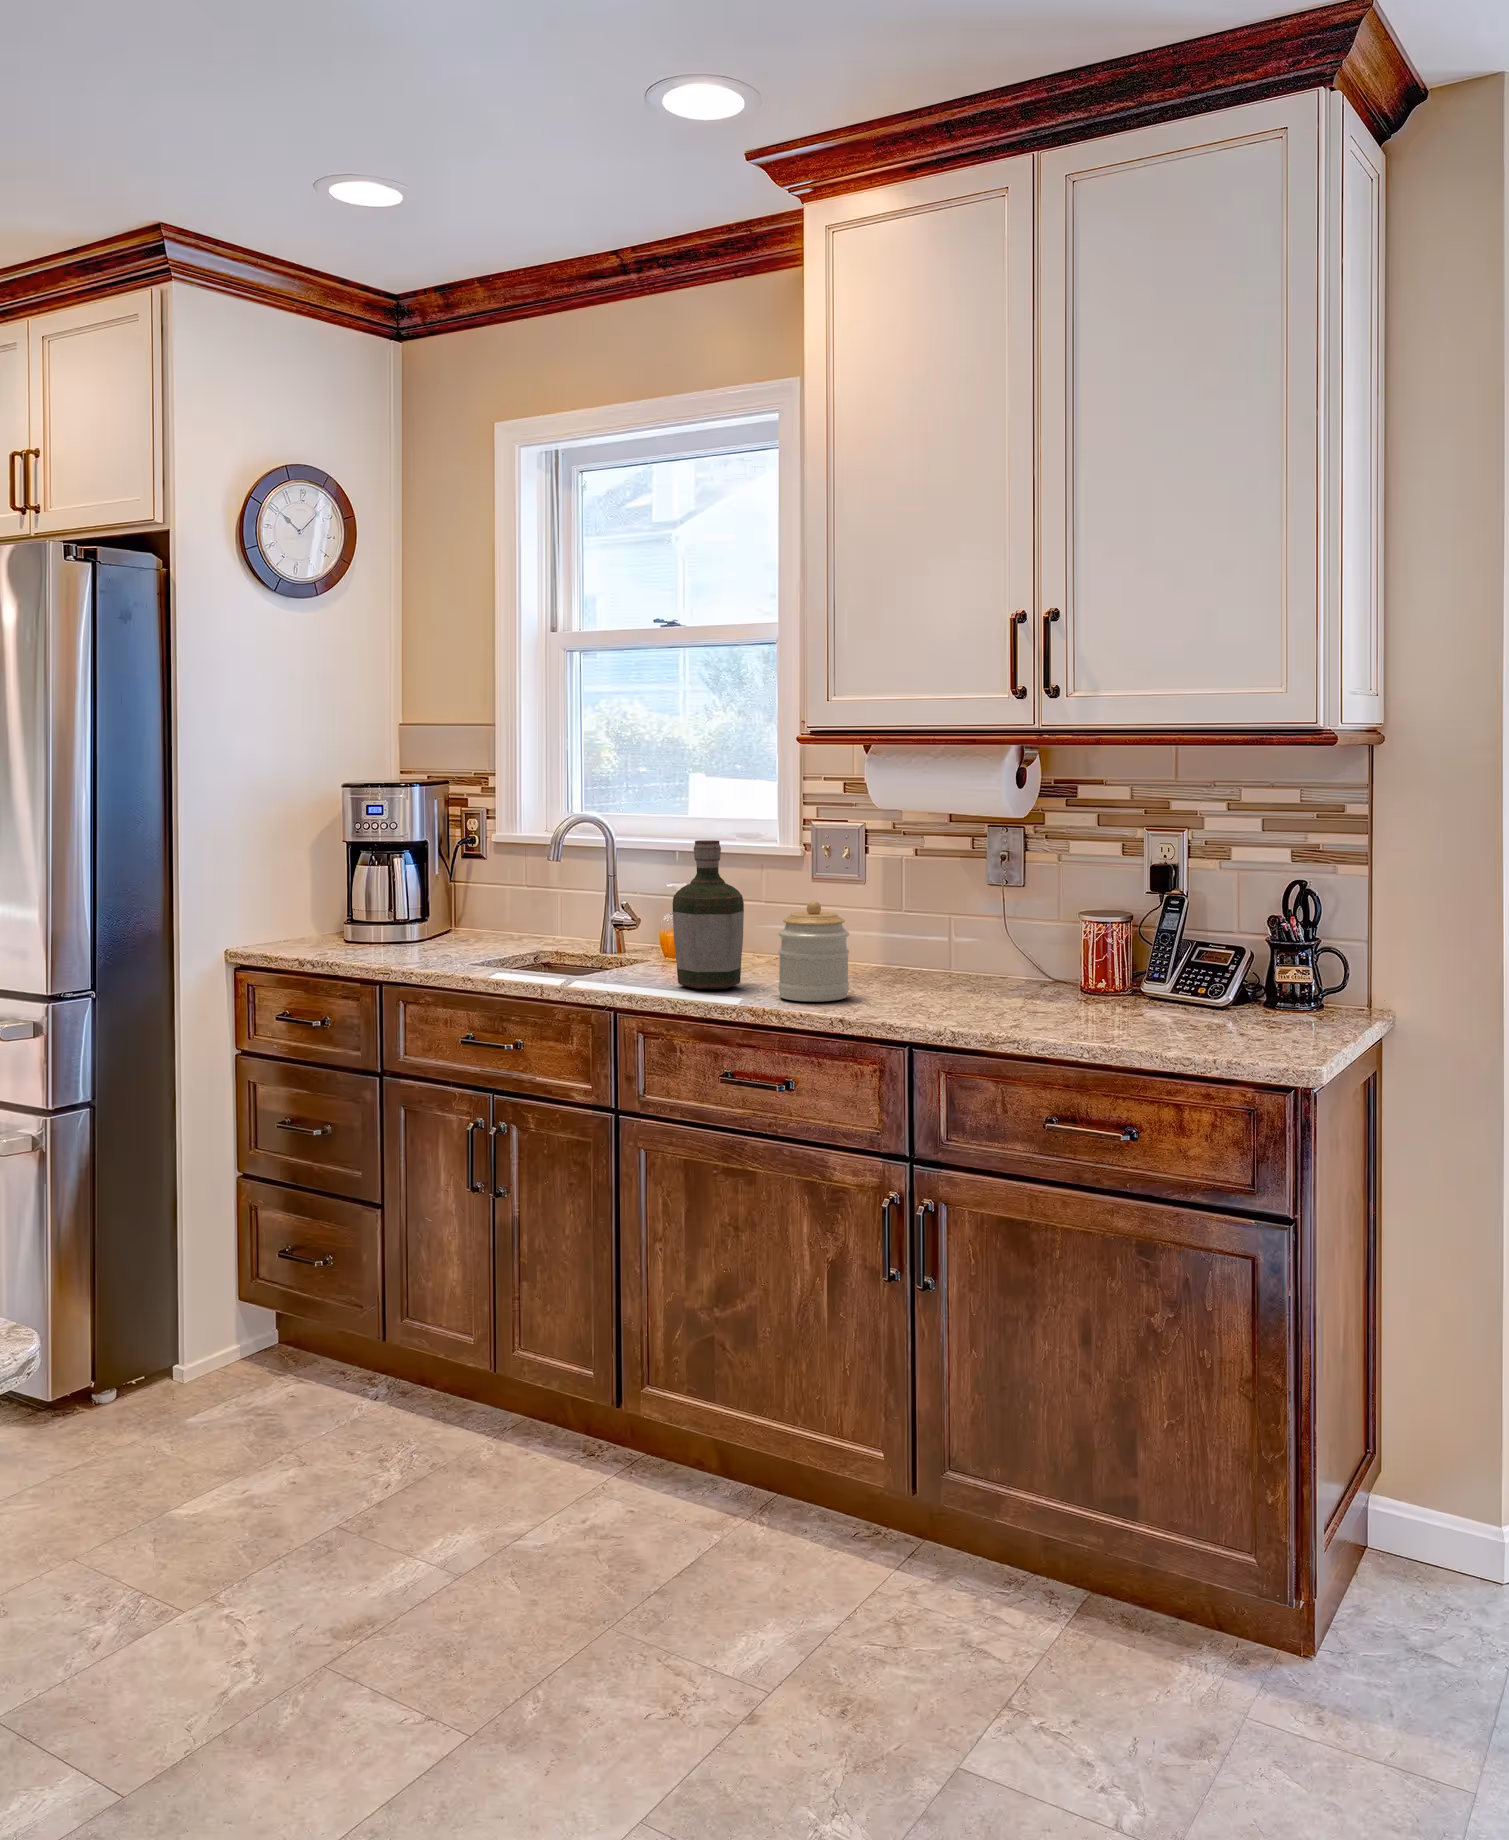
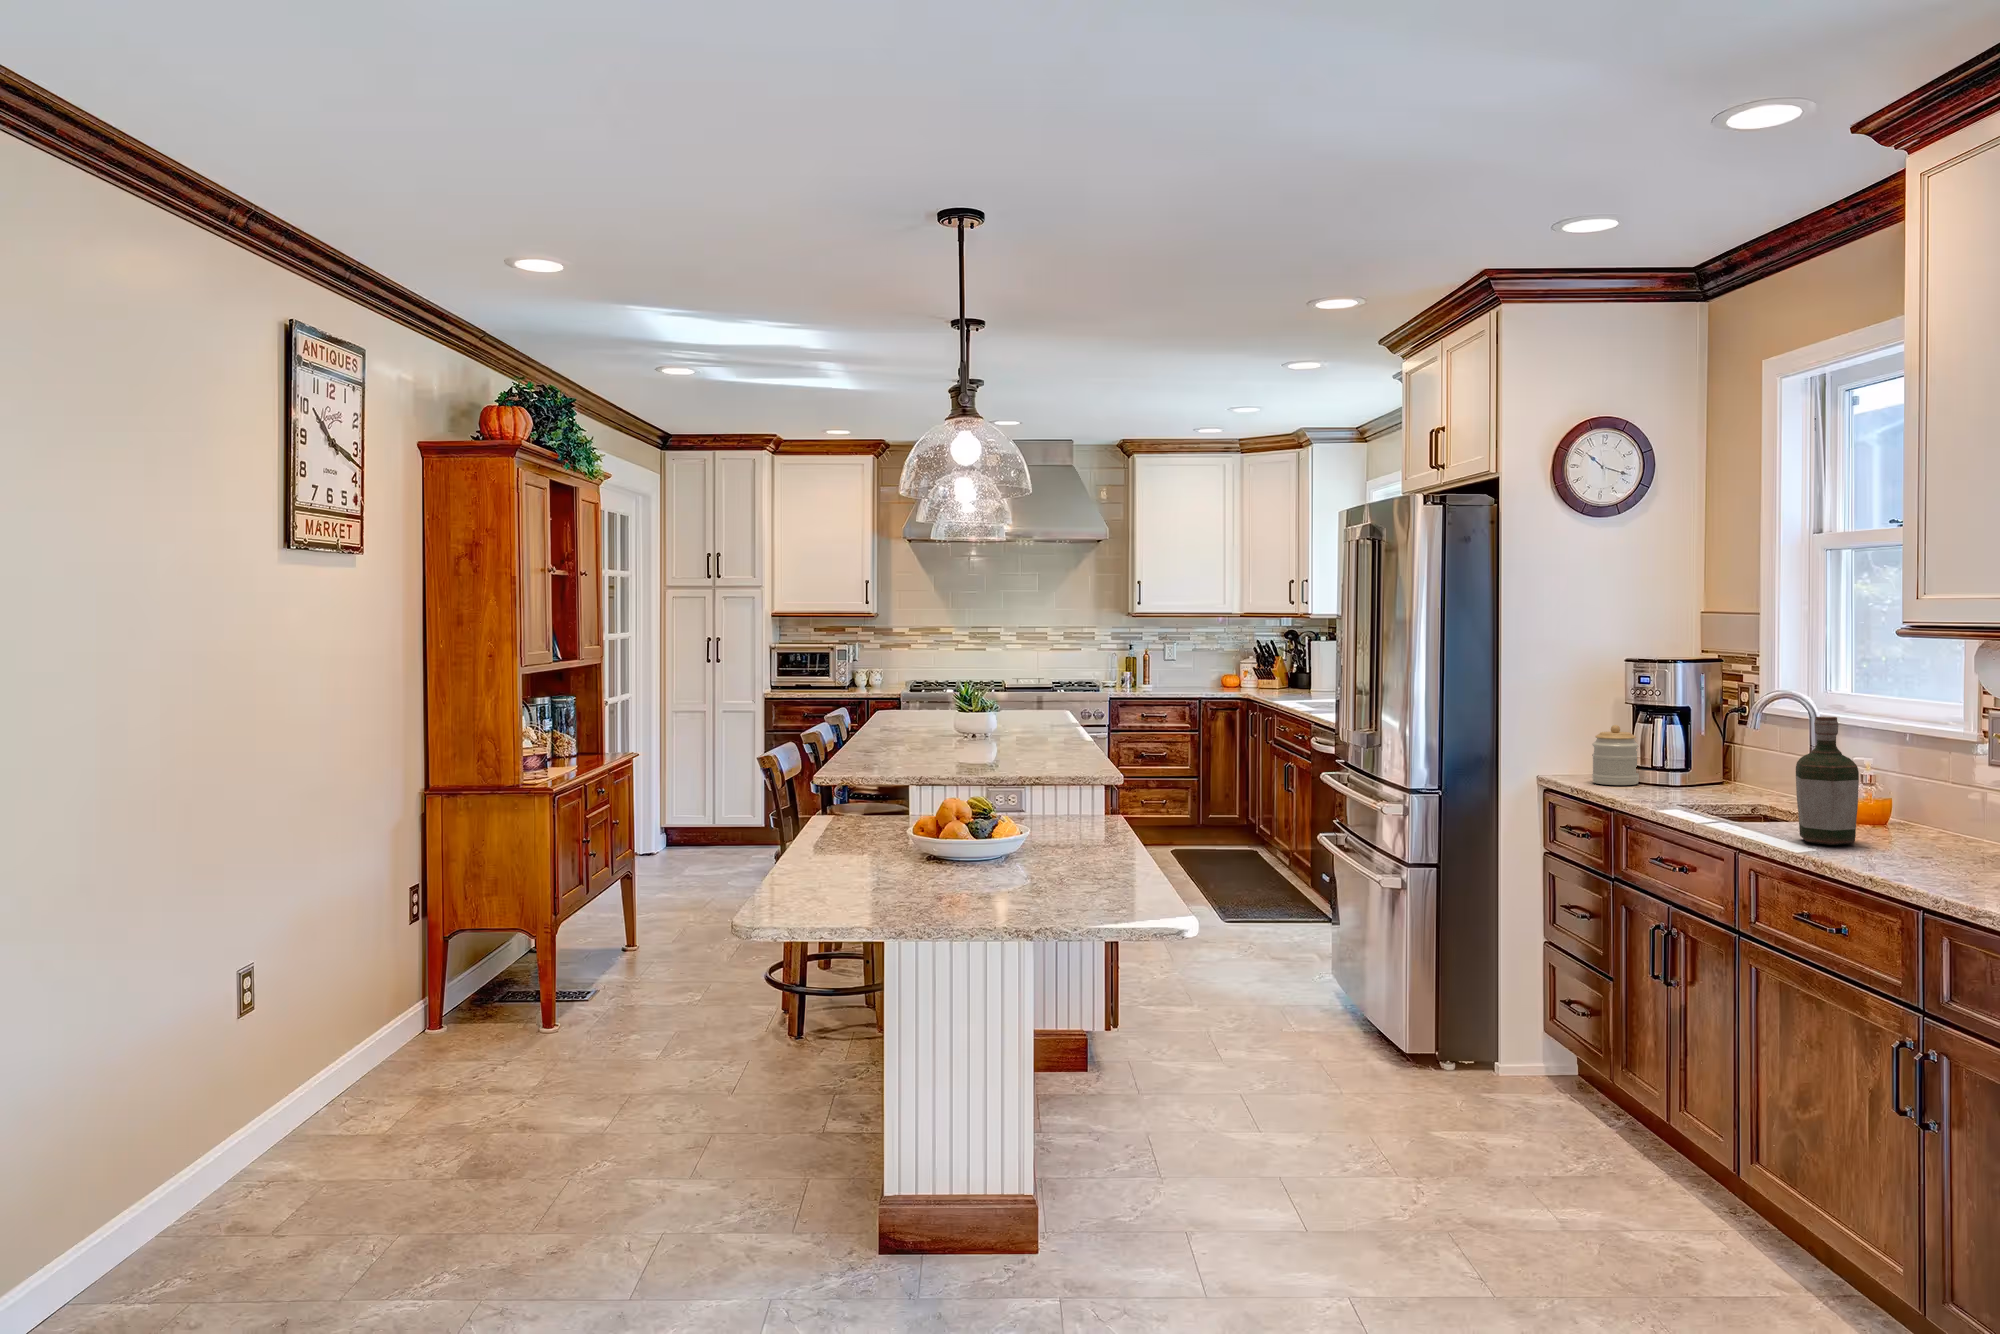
jar: present [778,901,849,1002] -> present [1592,725,1639,785]

